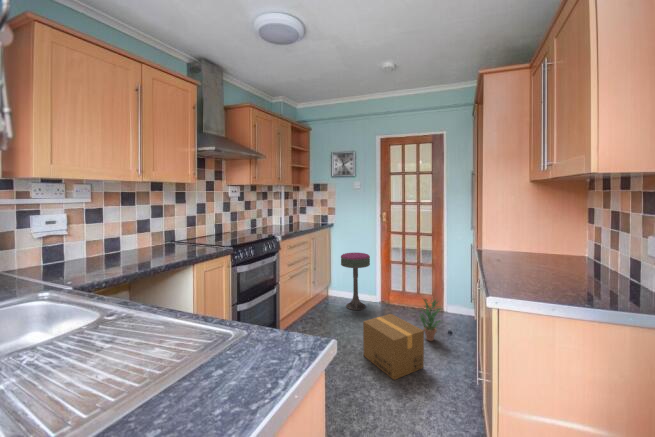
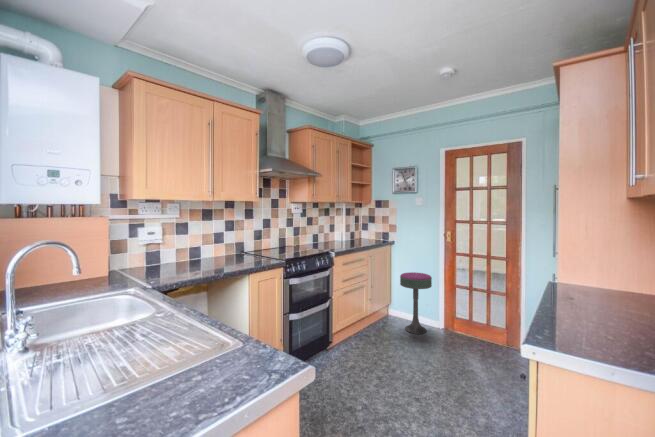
potted plant: present [420,299,441,341] -> none [479,327,510,379]
cardboard box: present [363,314,424,380] -> none [413,341,479,413]

